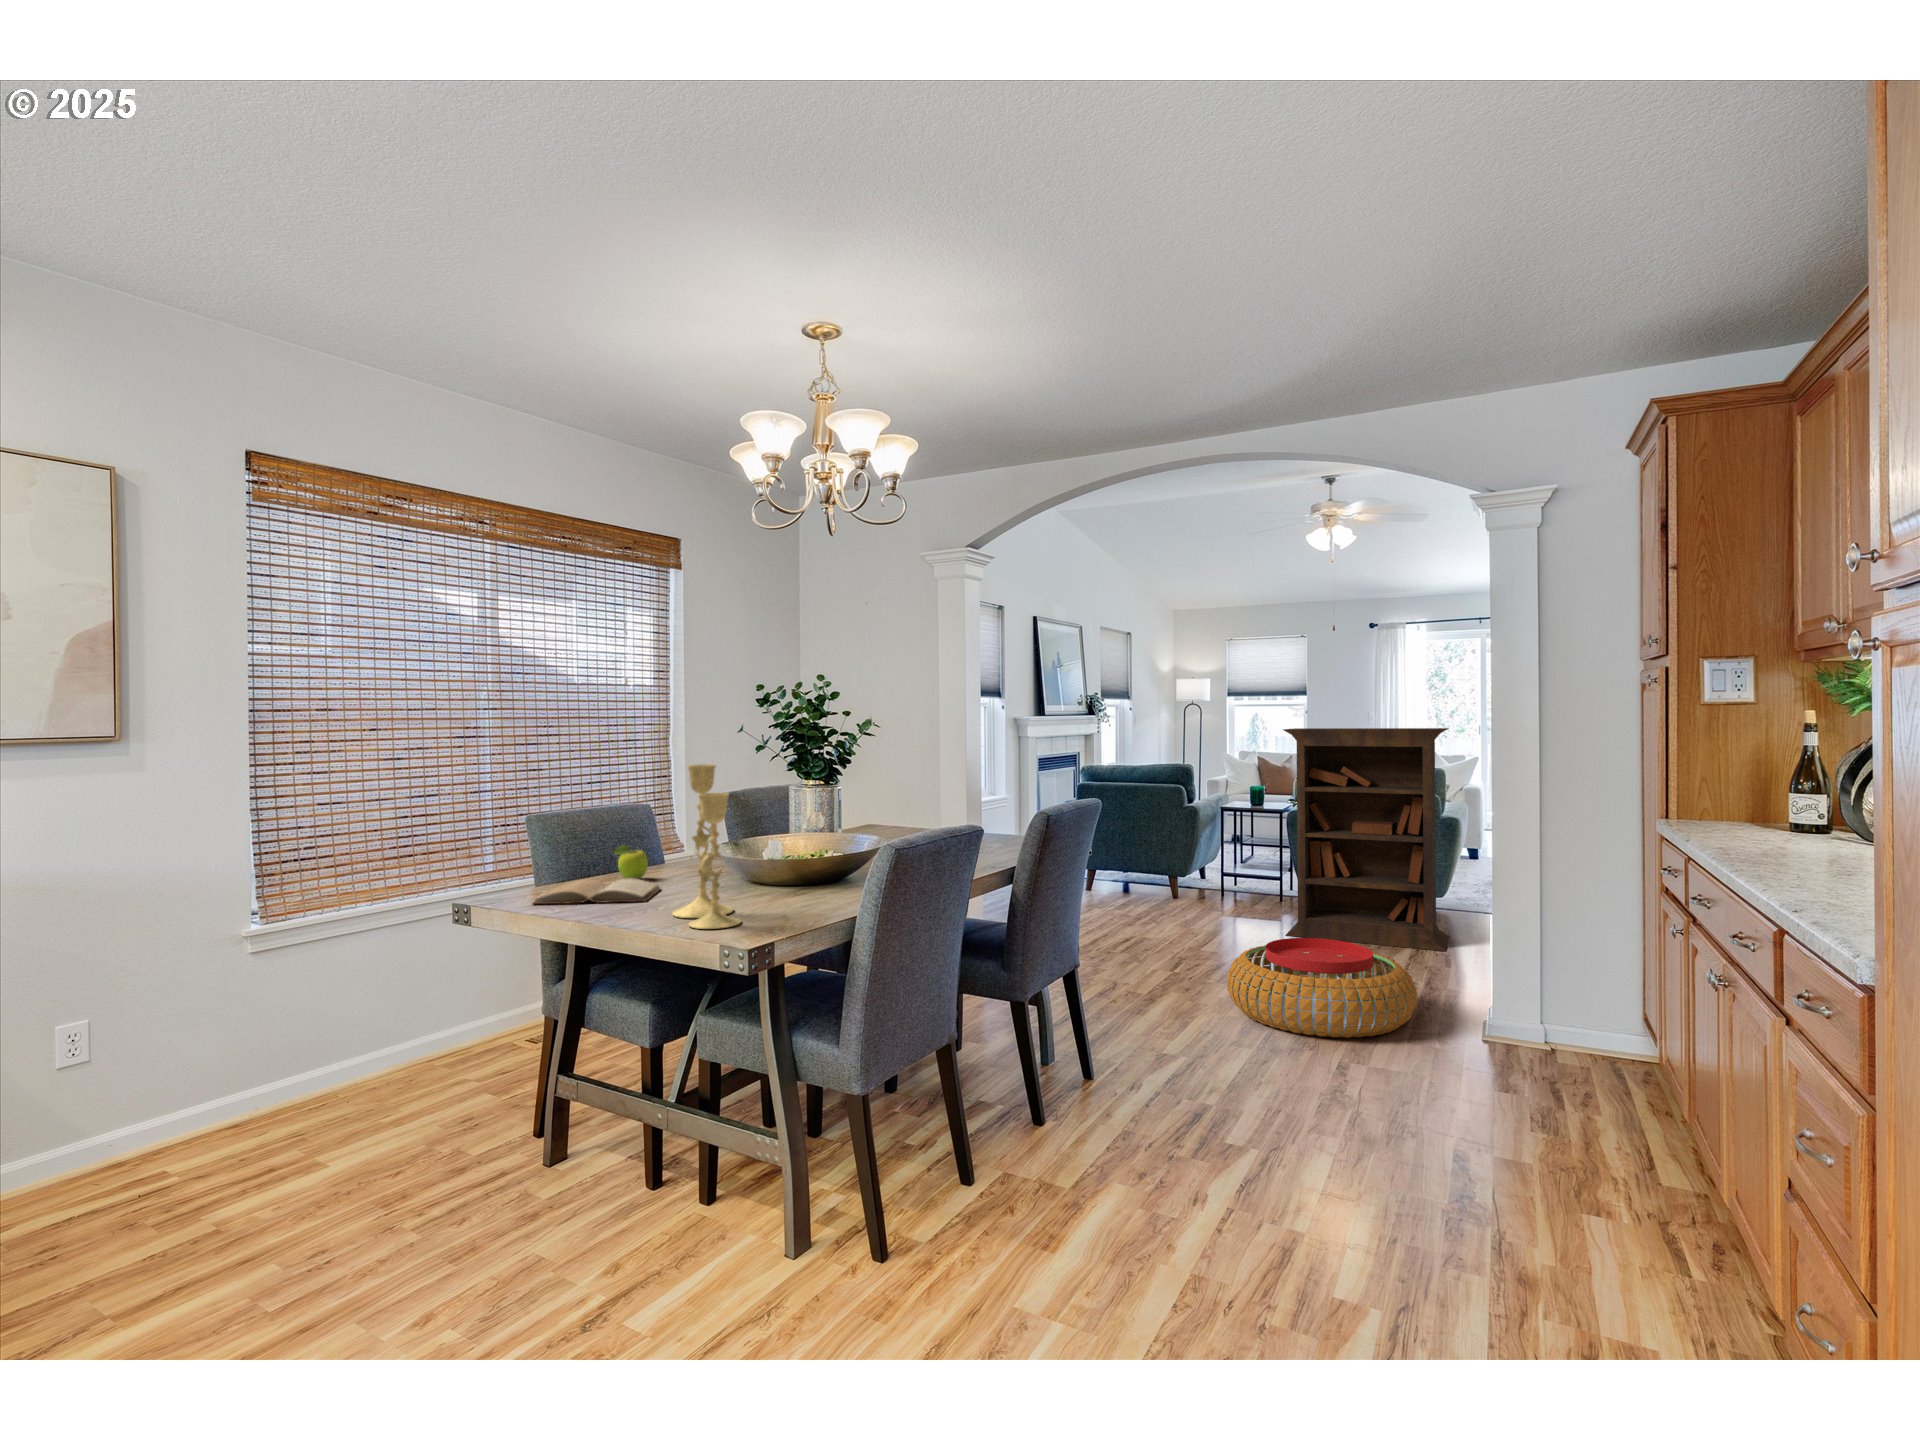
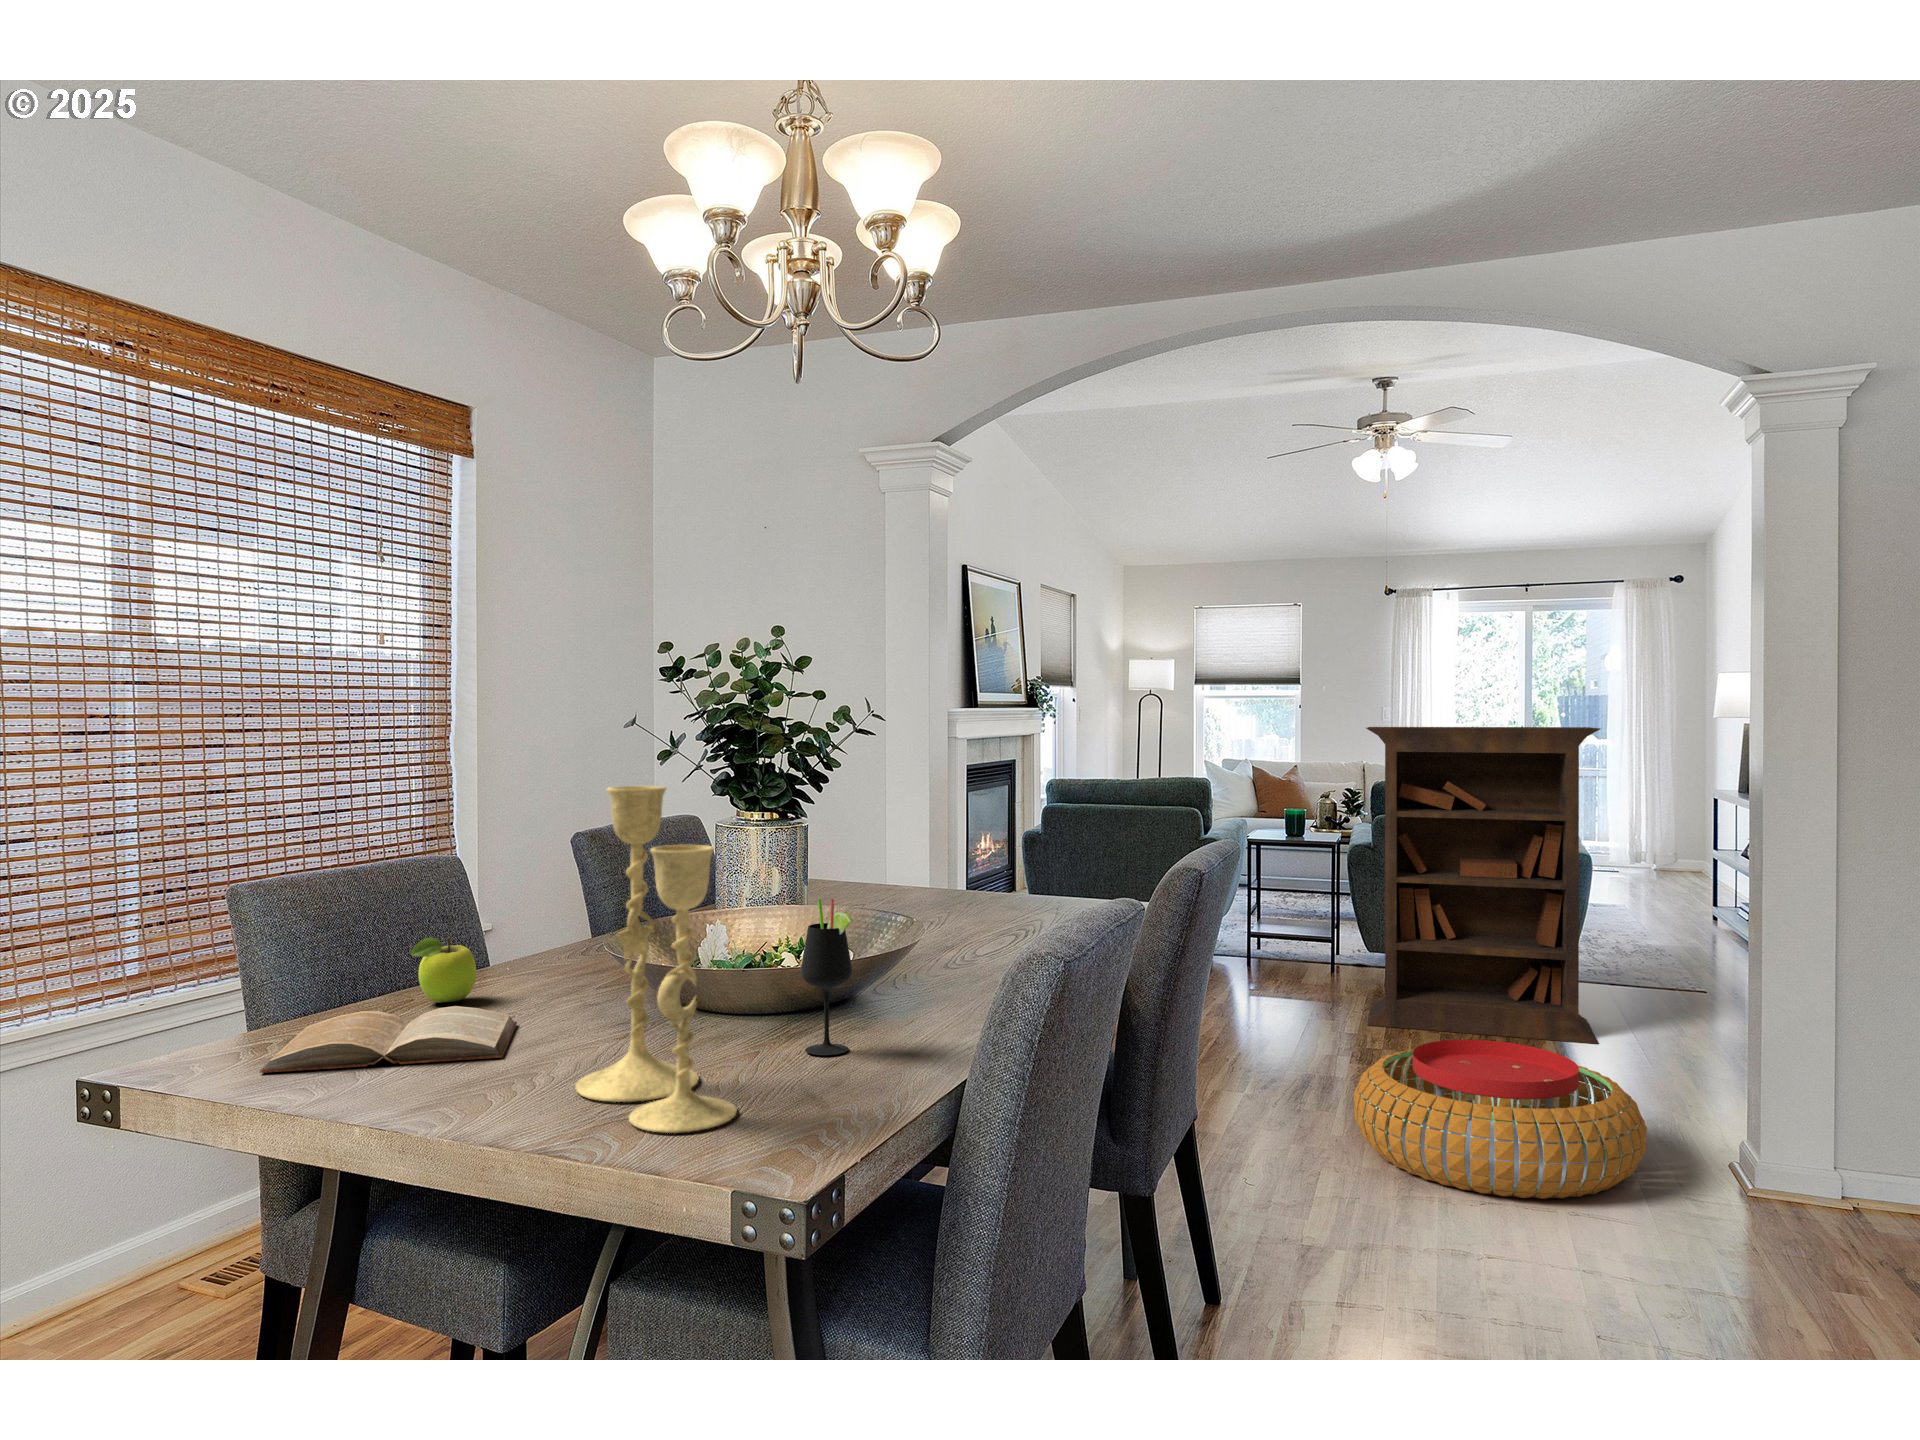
wine glass: none [793,823,819,904] -> present [801,899,853,1055]

